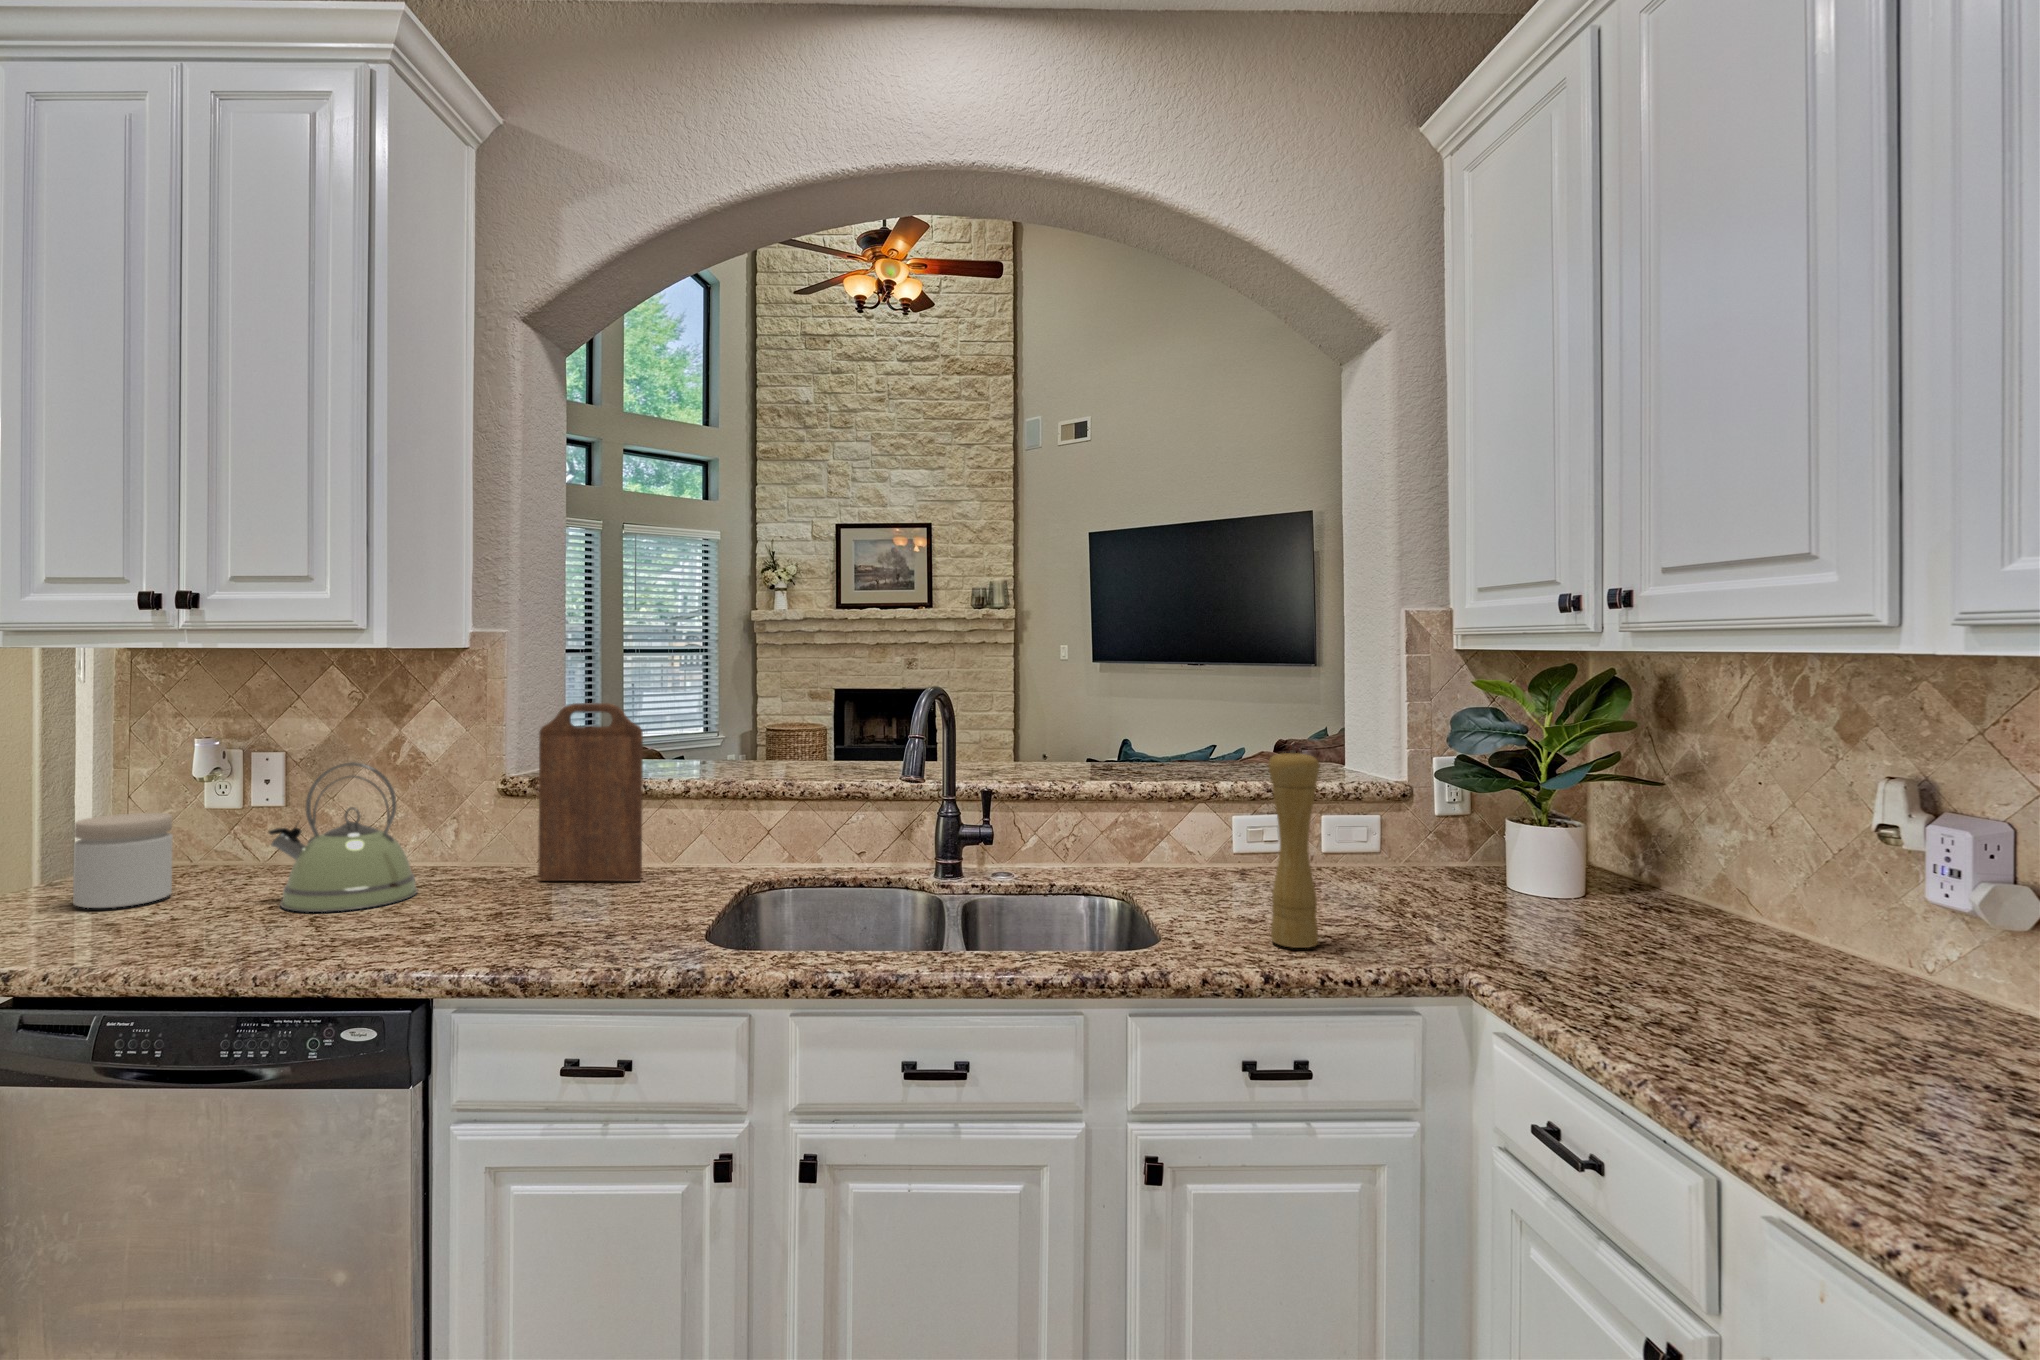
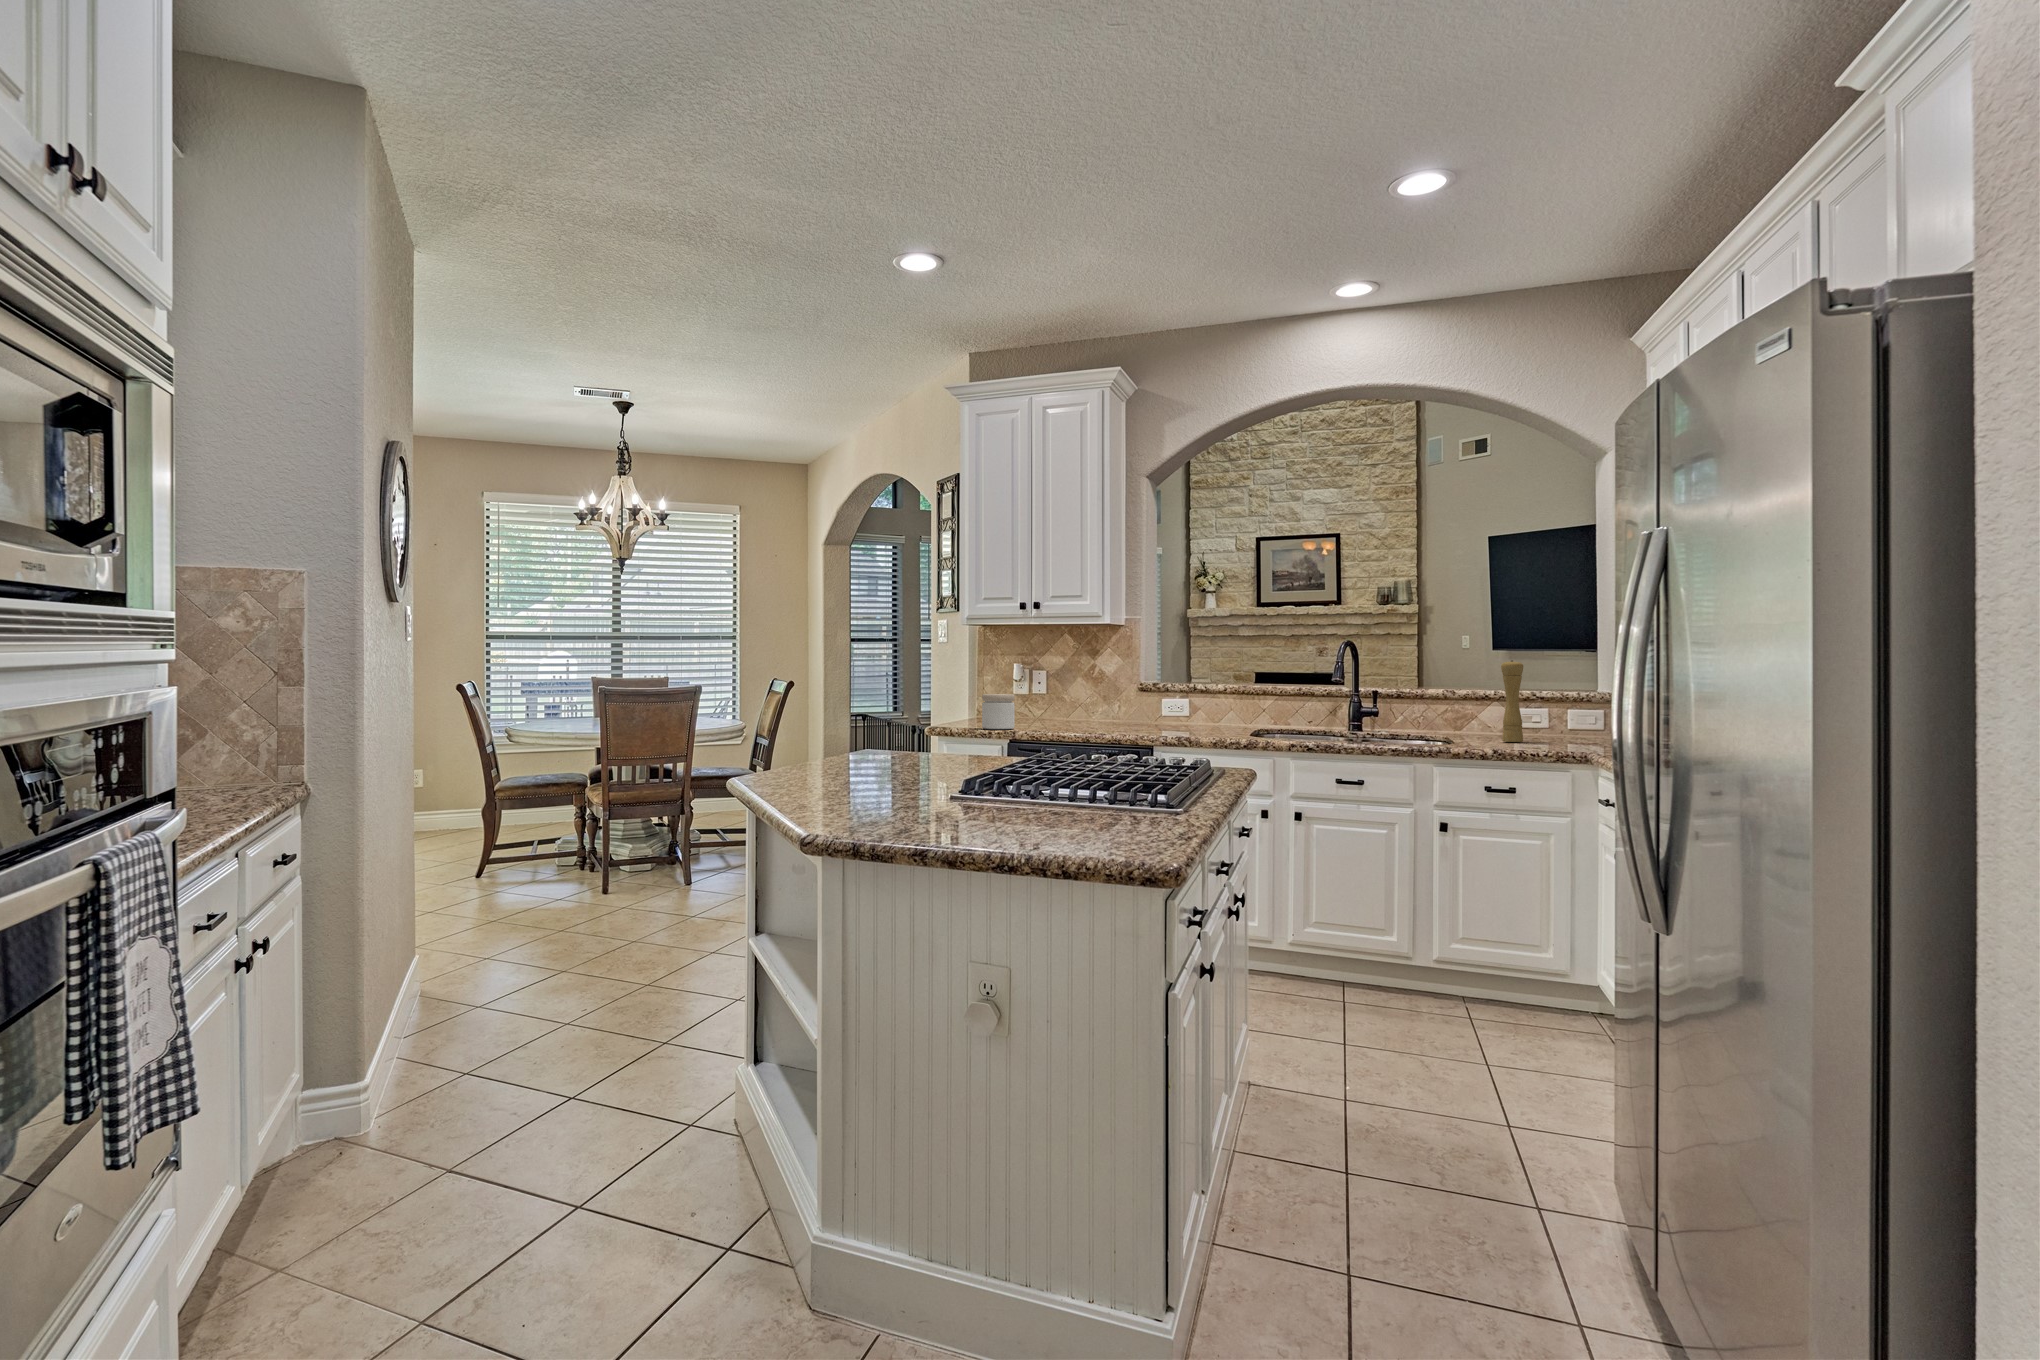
cutting board: present [538,703,643,881] -> none [1163,648,1210,730]
kettle: present [269,762,417,912] -> none [1057,672,1115,731]

